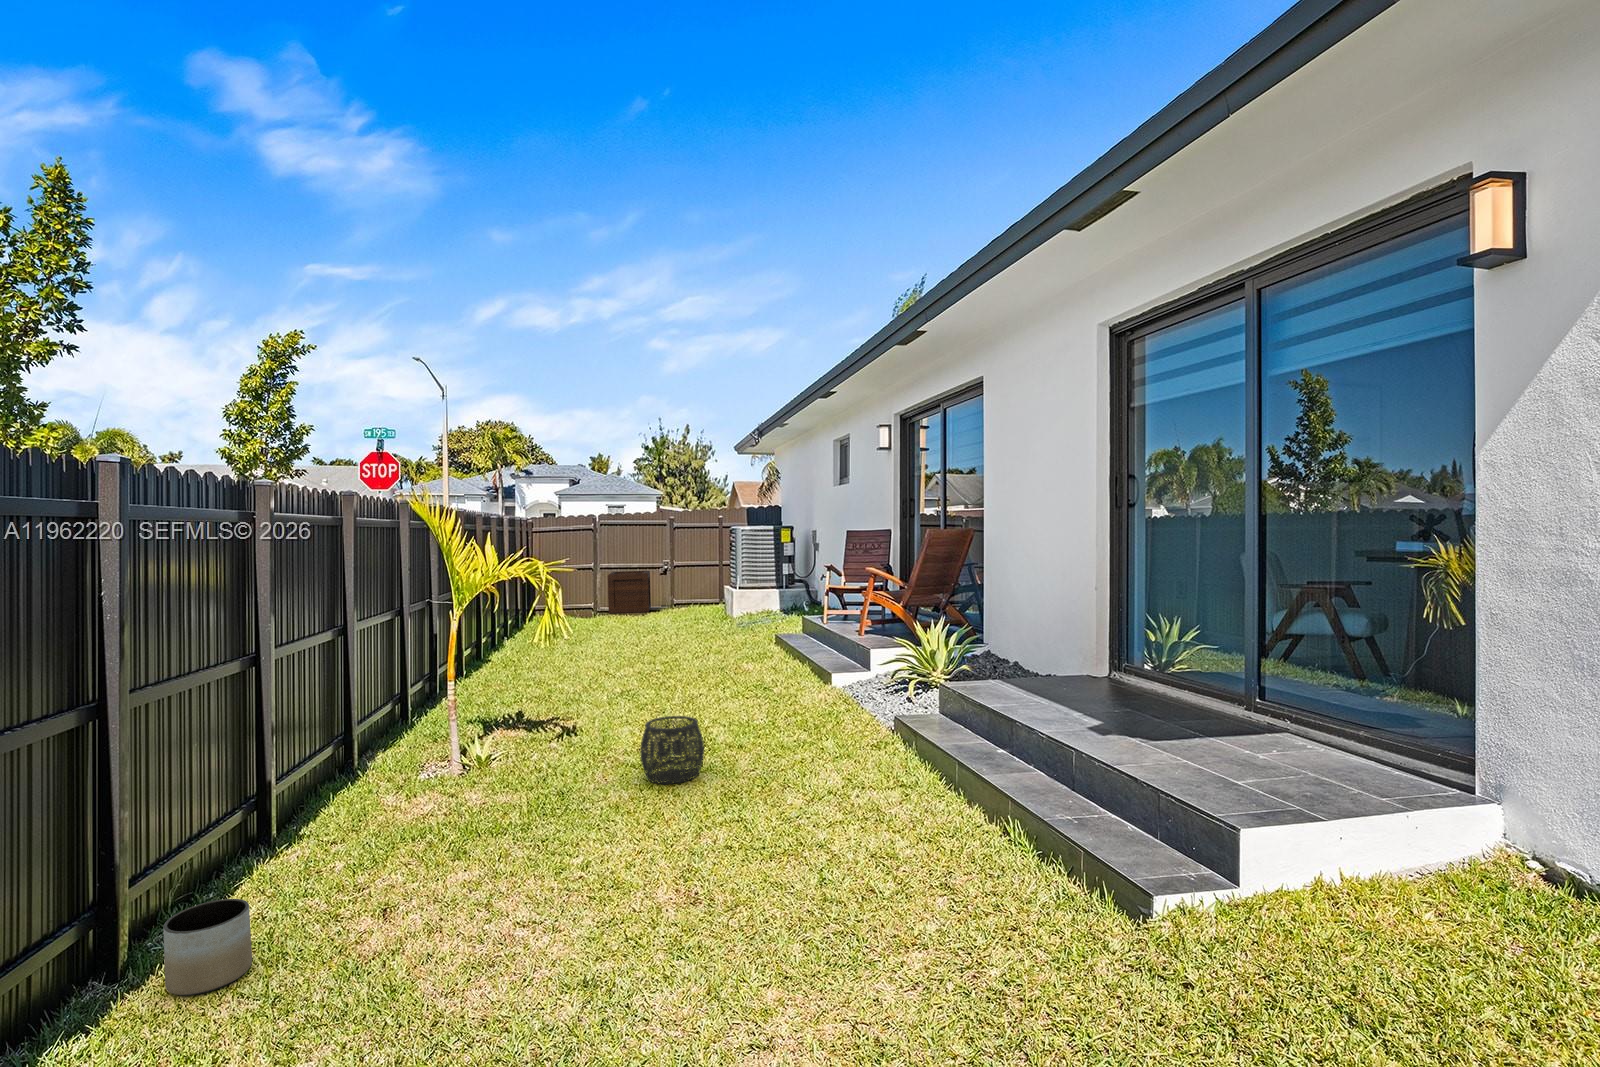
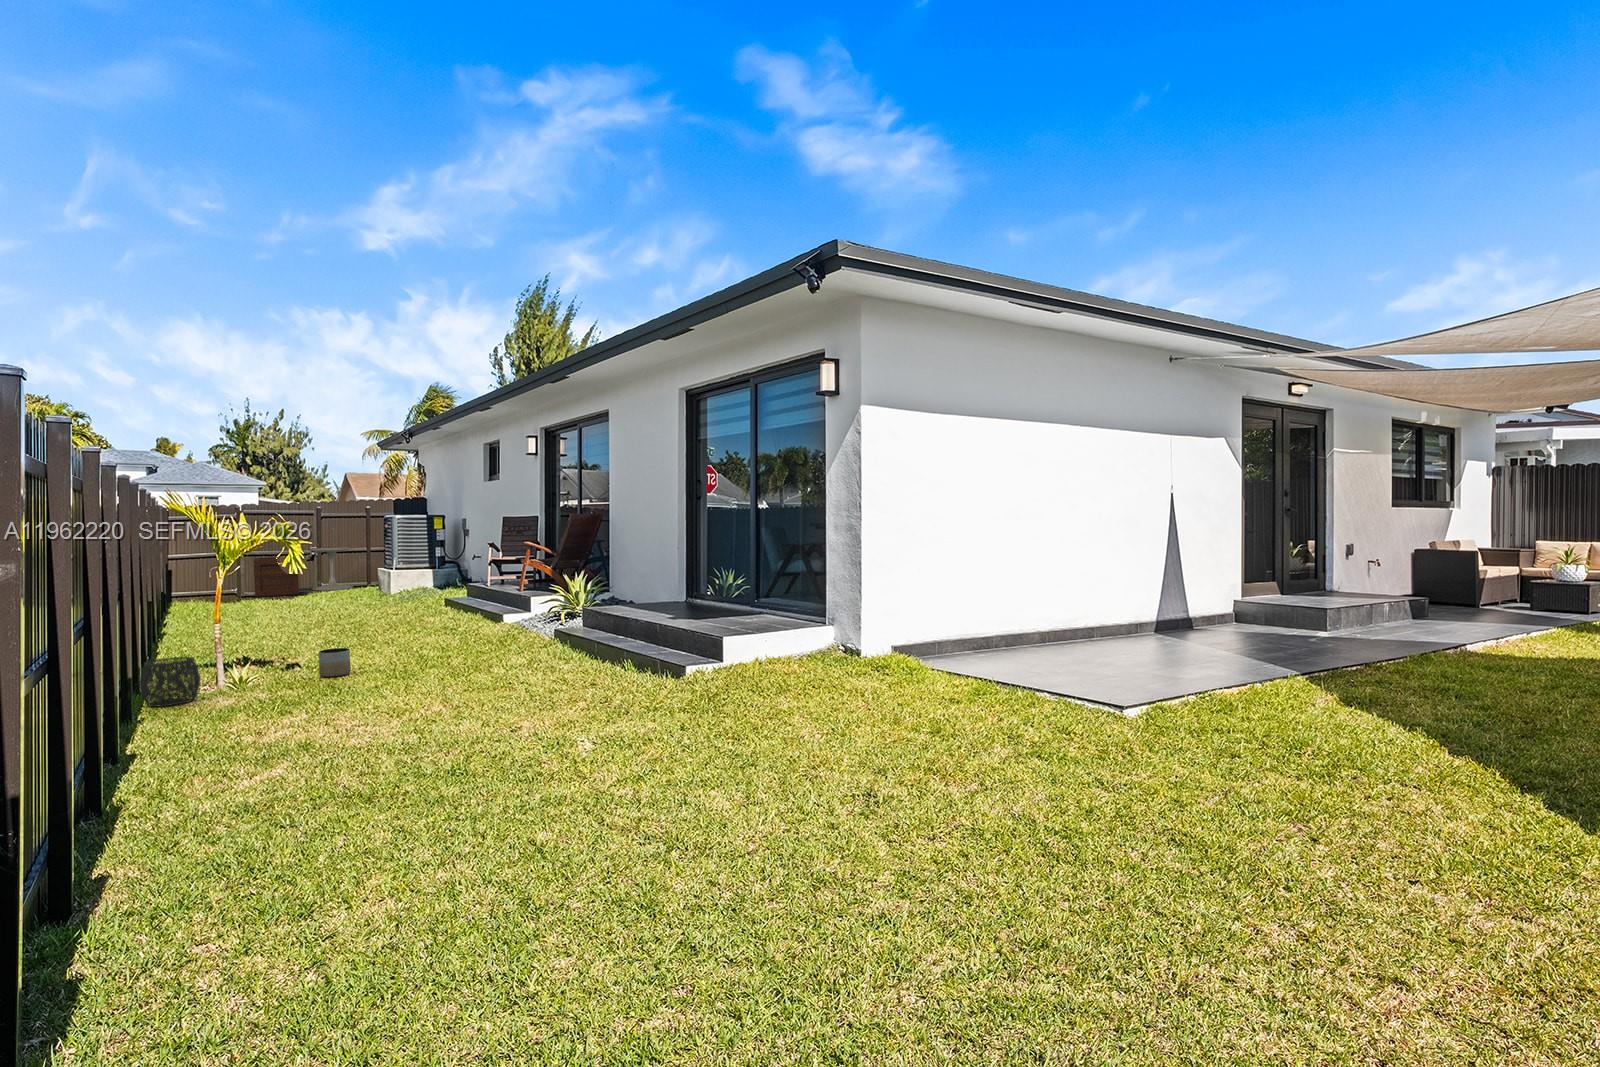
pedestal table: none [664,561,704,608] -> present [310,548,353,591]
woven basket: present [640,716,704,785] -> present [139,657,200,707]
planter: present [163,899,252,995] -> present [319,648,351,677]

